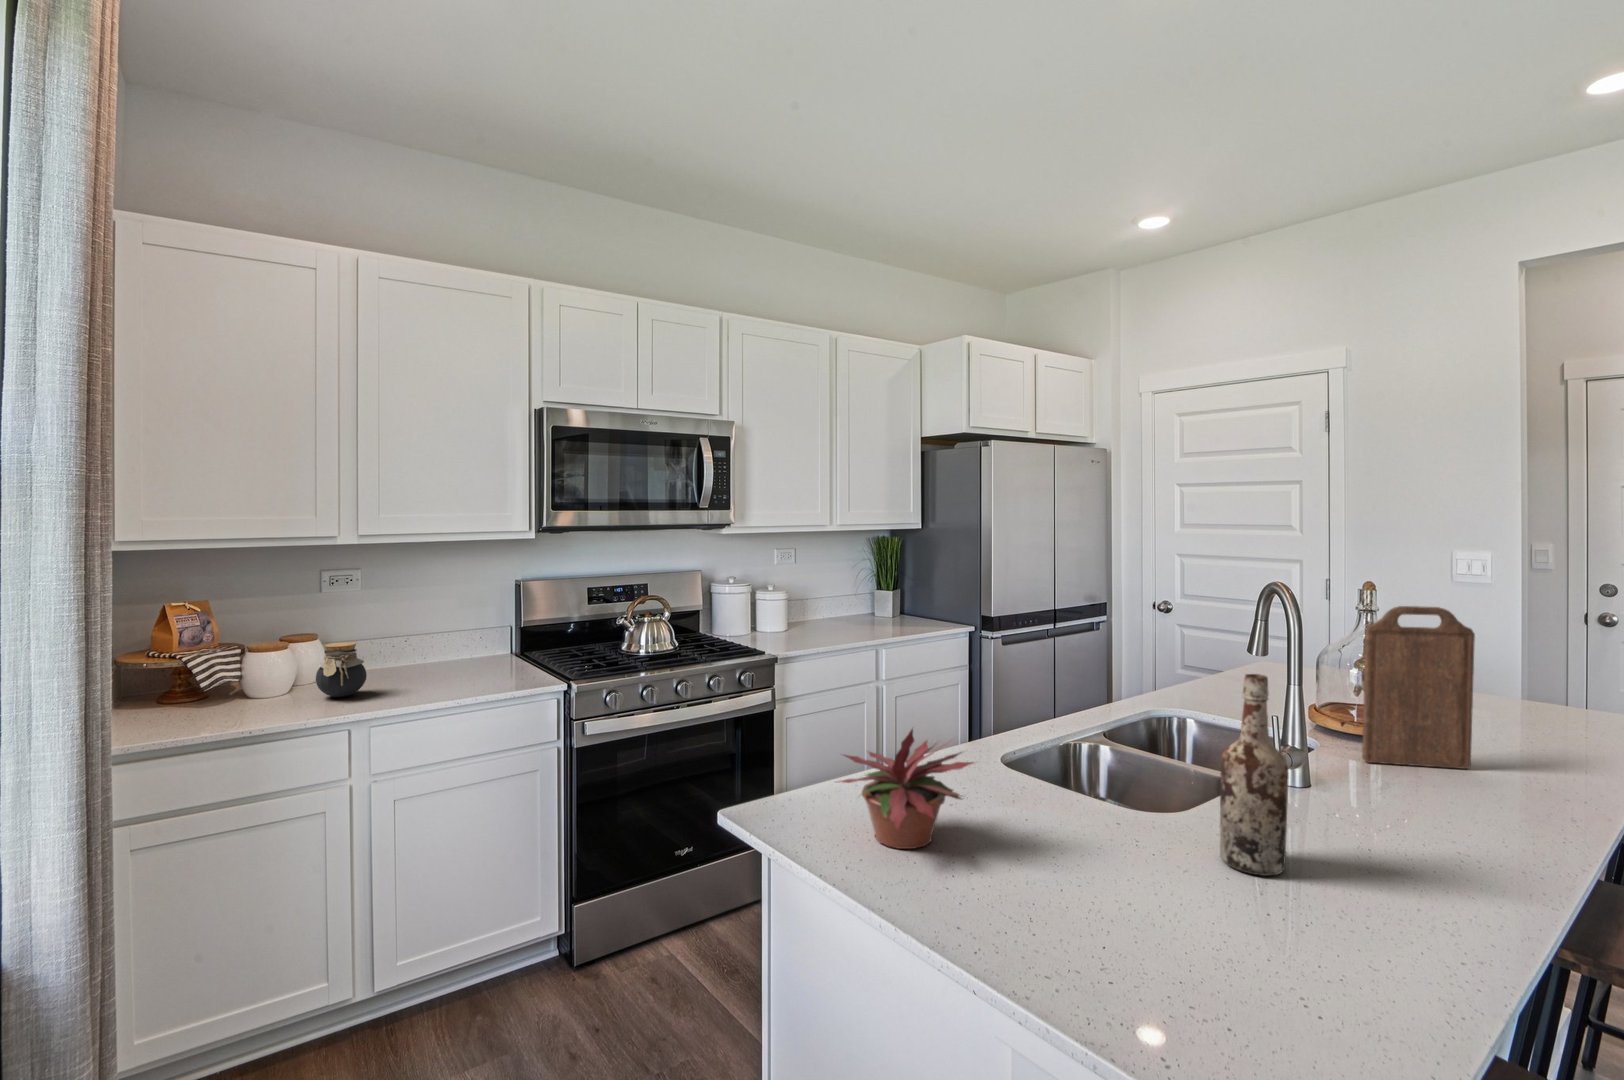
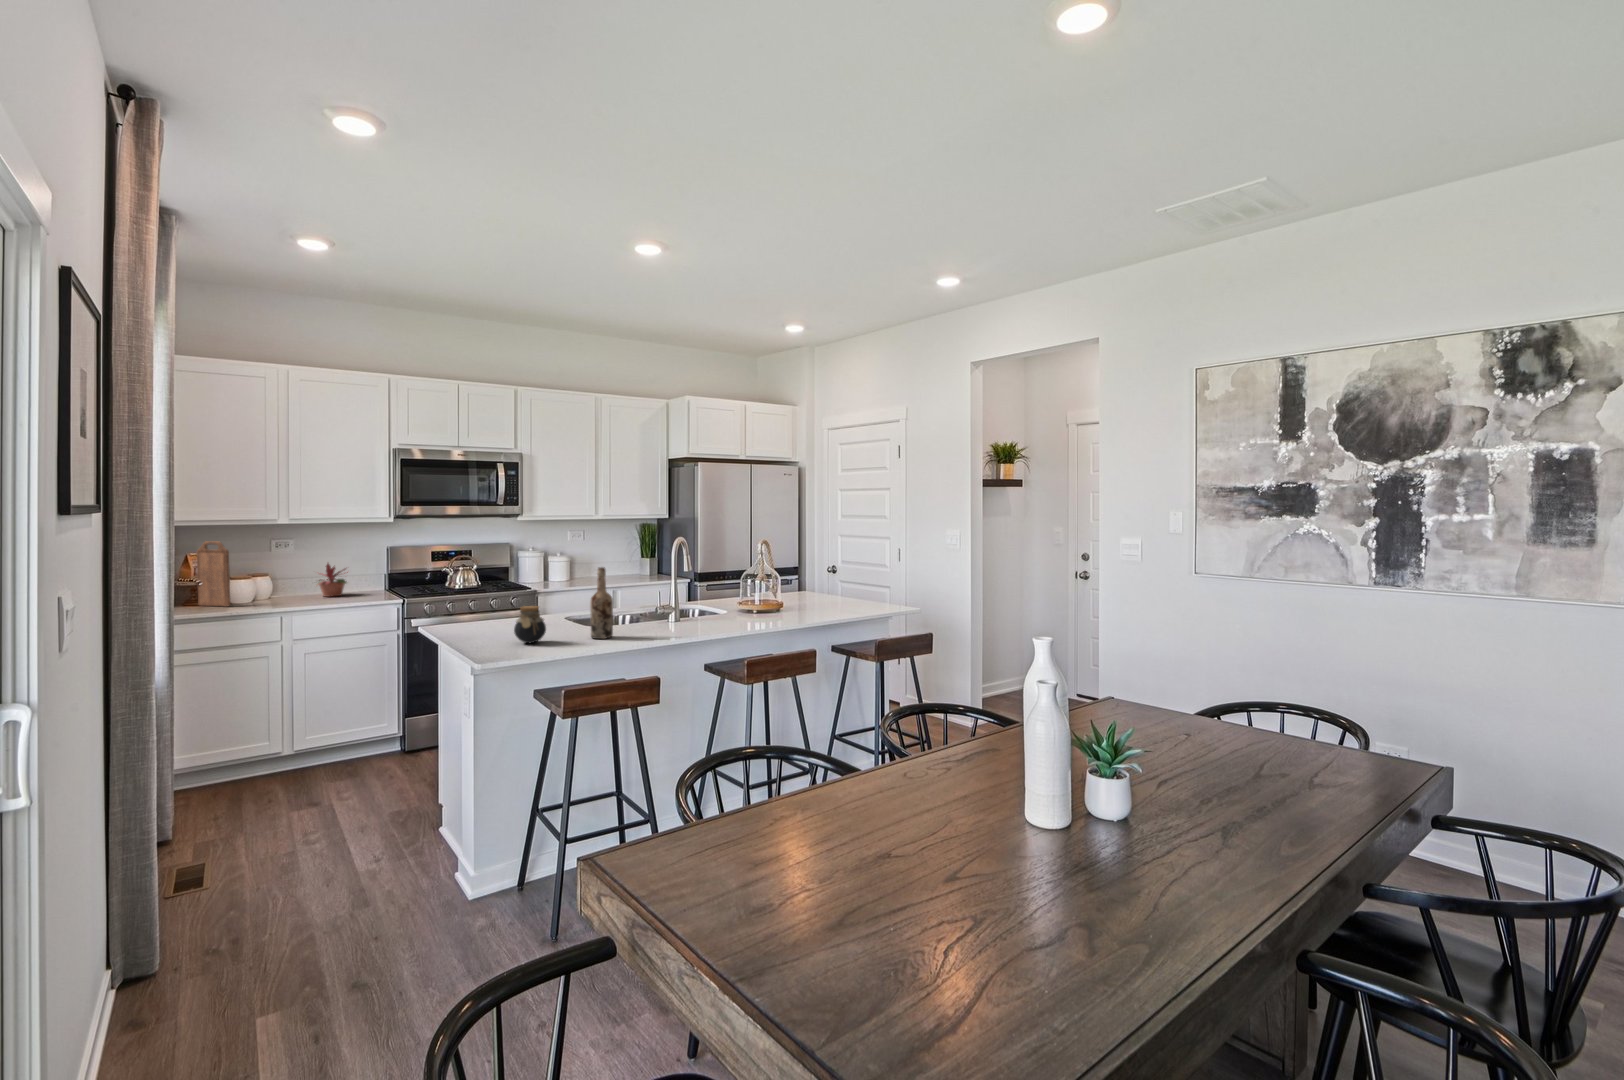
cutting board: present [1362,606,1475,769] -> present [197,541,230,606]
jar: present [316,642,367,697] -> present [514,606,546,643]
potted plant: present [841,729,974,849] -> present [317,564,348,597]

